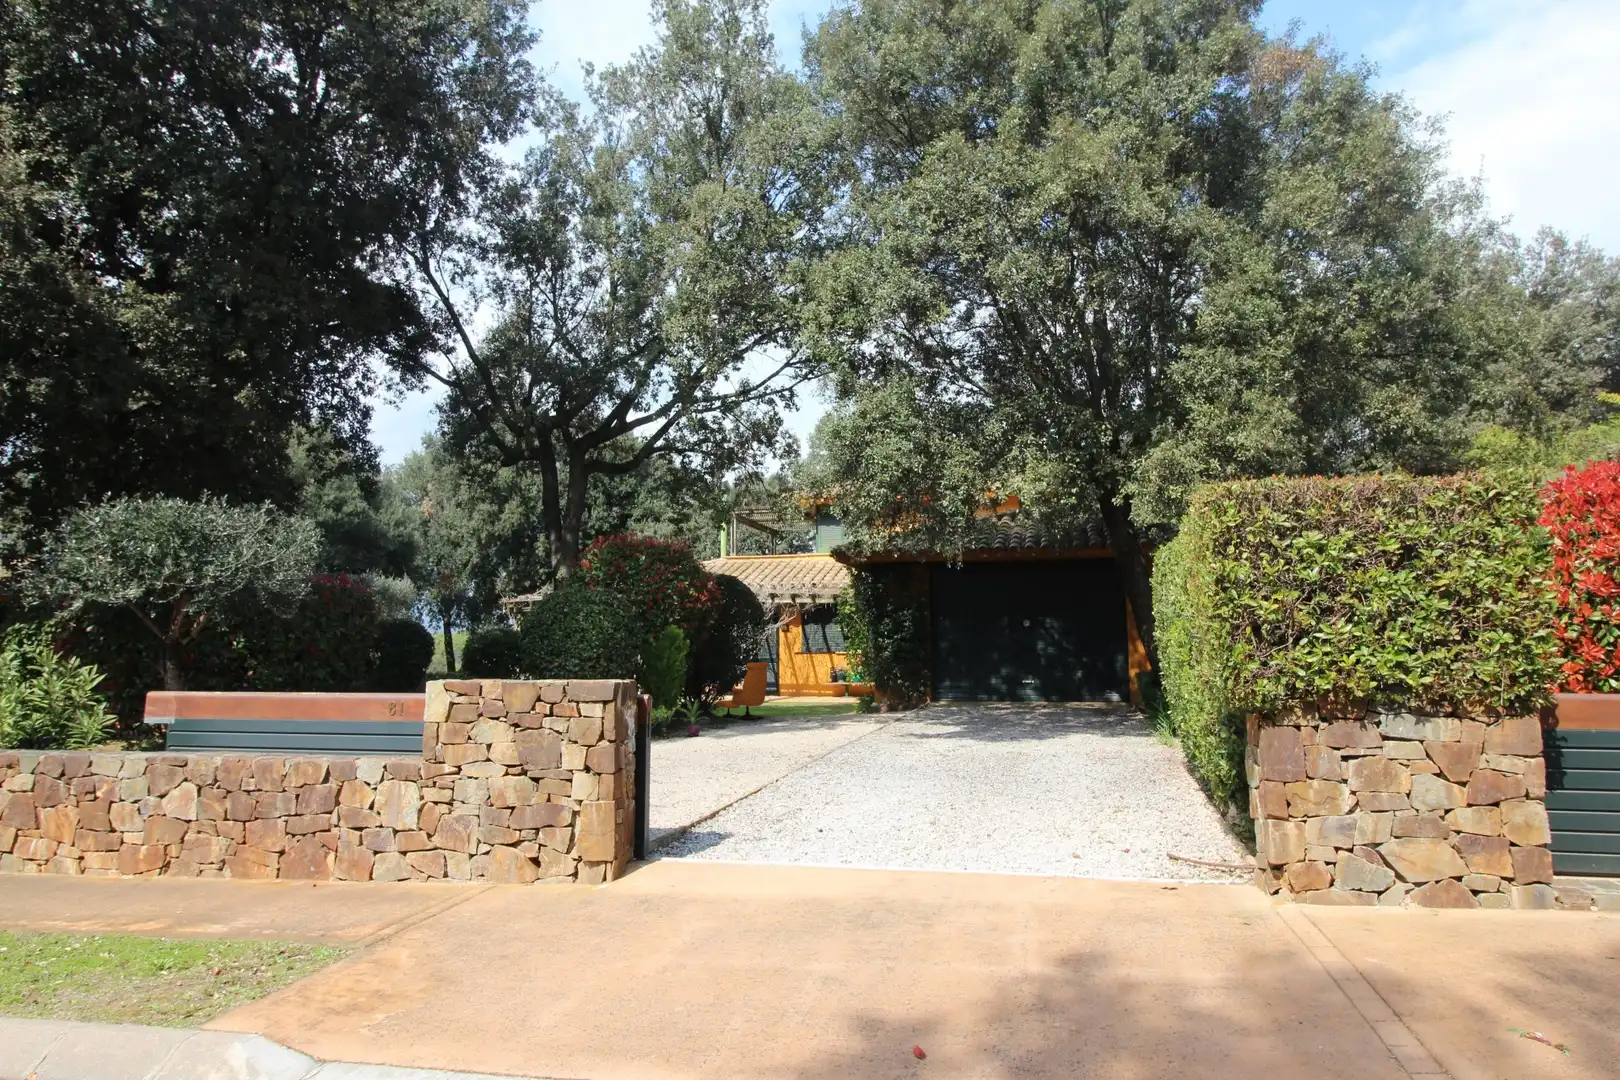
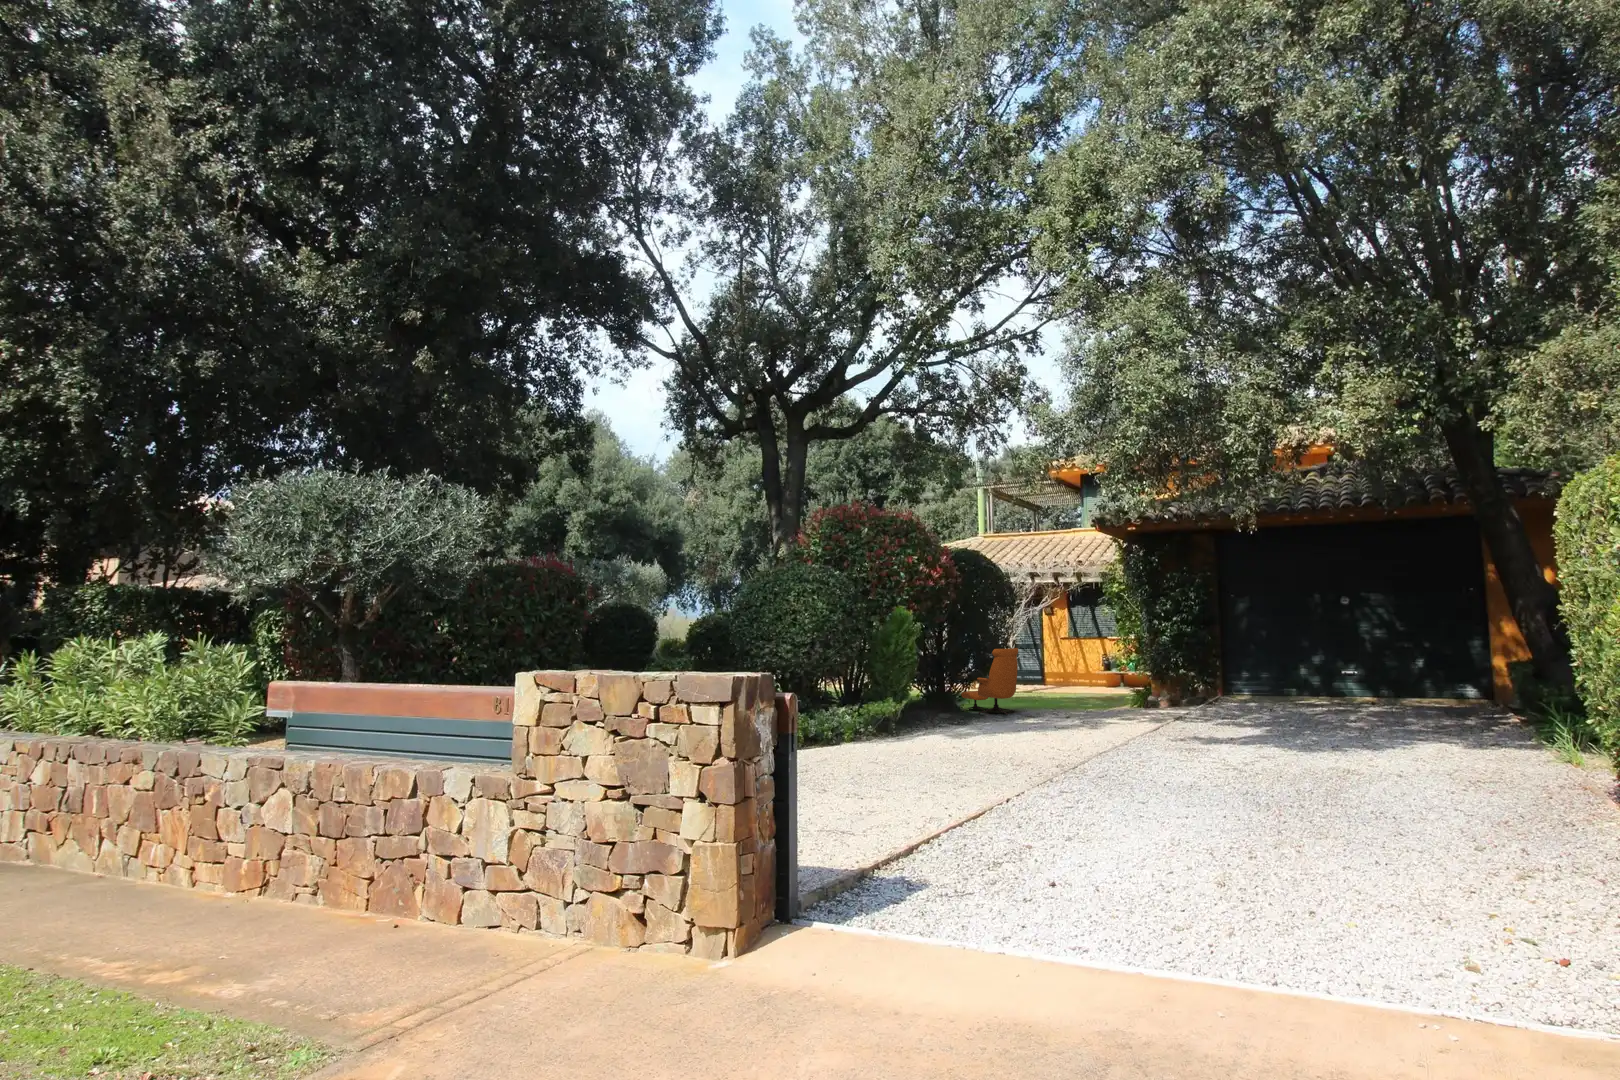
decorative plant: present [685,701,700,736] -> none [900,691,948,733]

